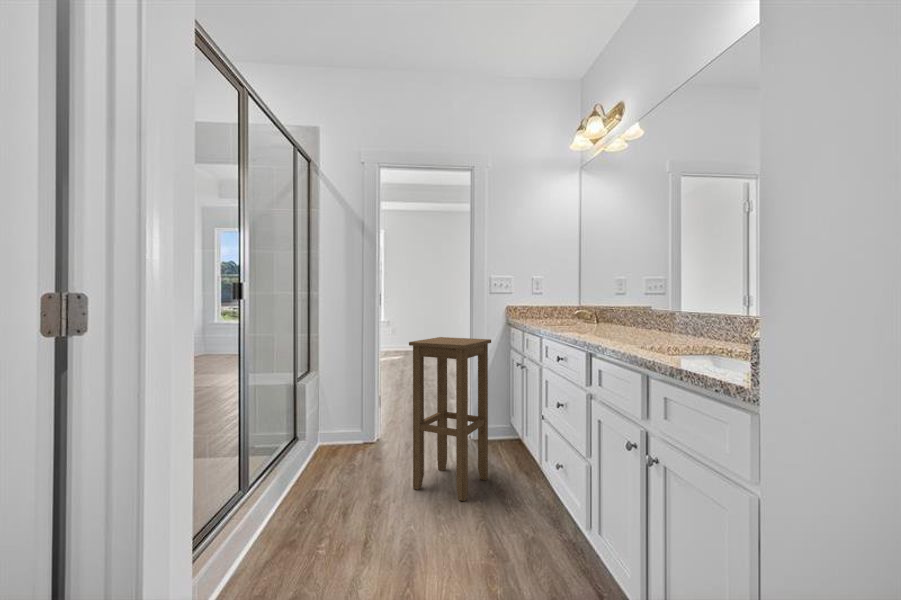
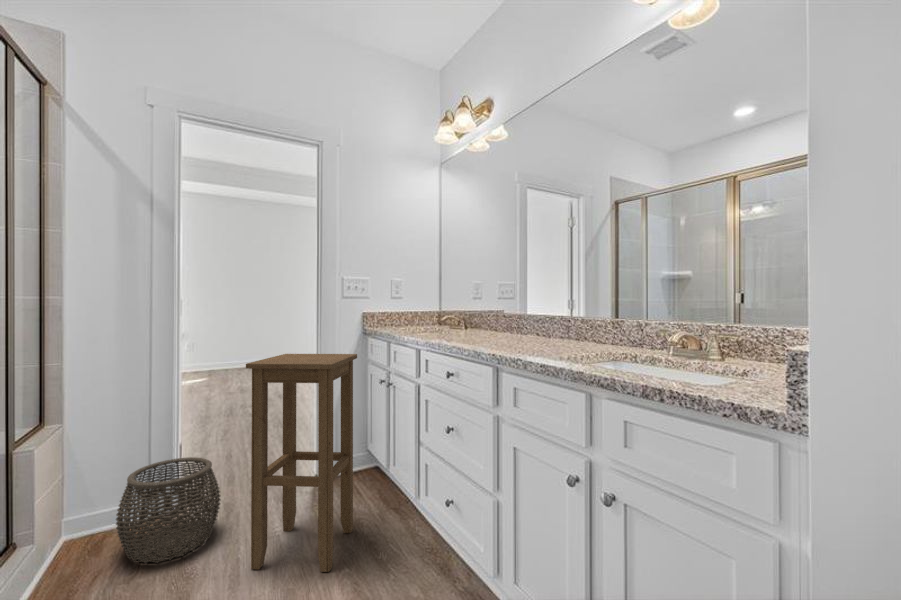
woven basket: none [336,407,398,473] -> present [116,457,221,564]

